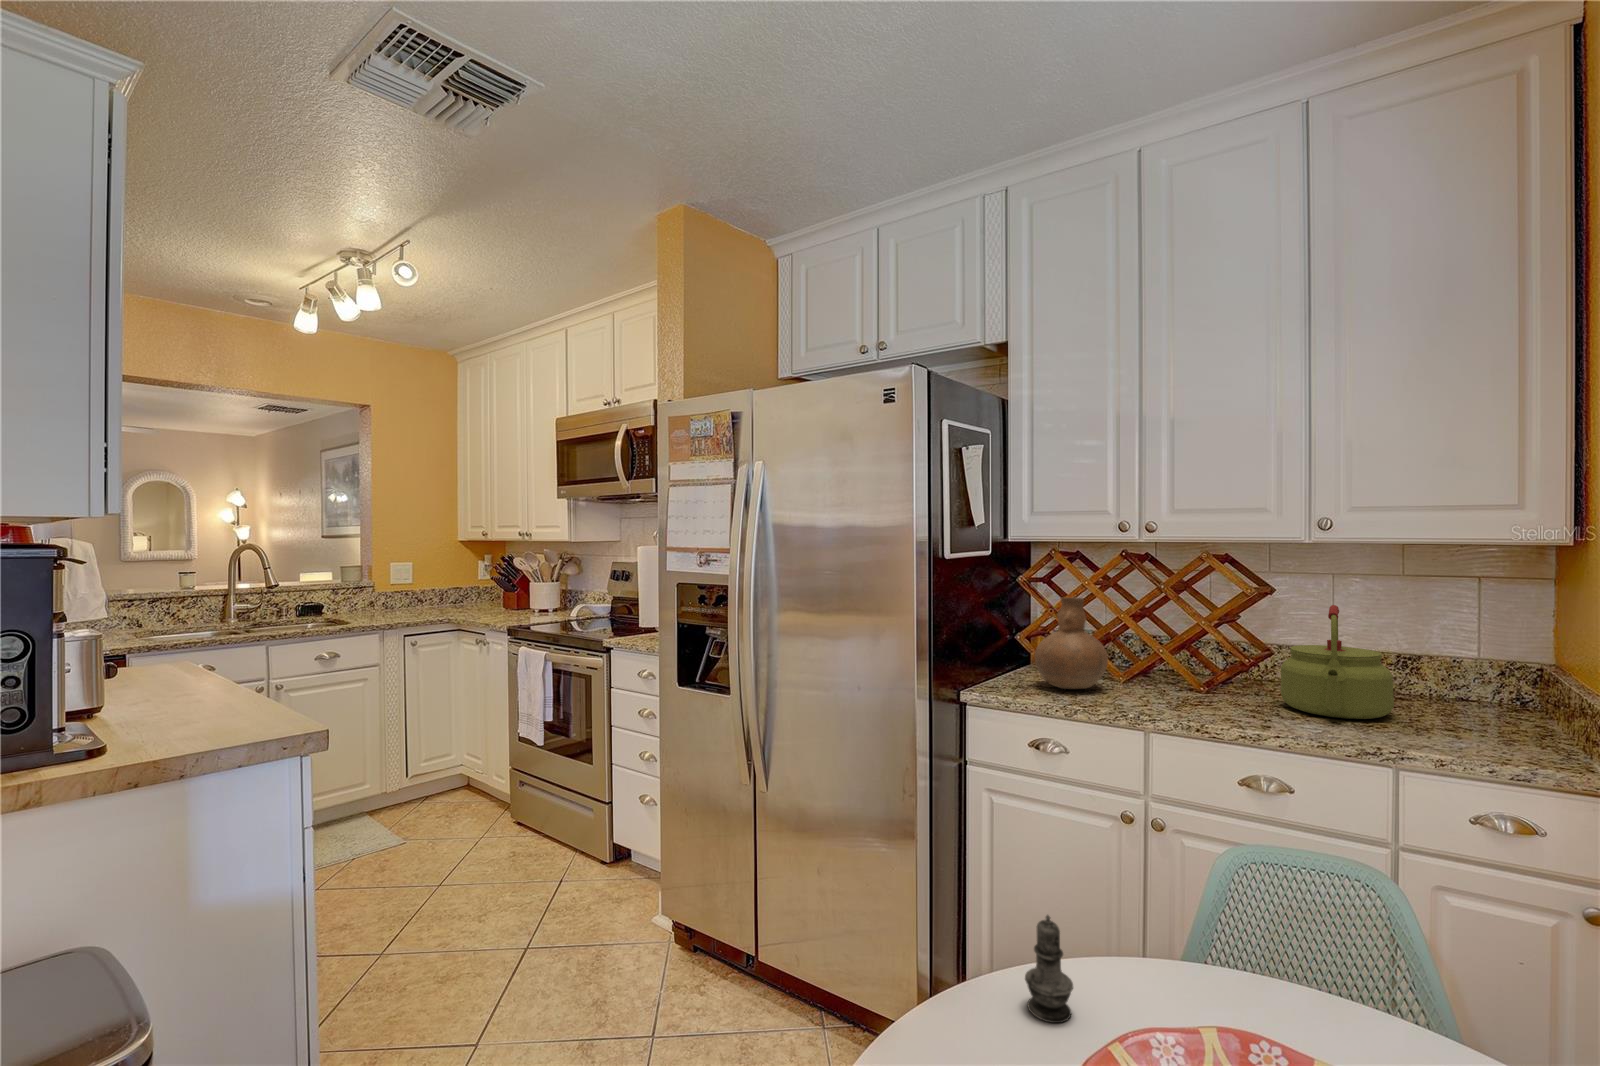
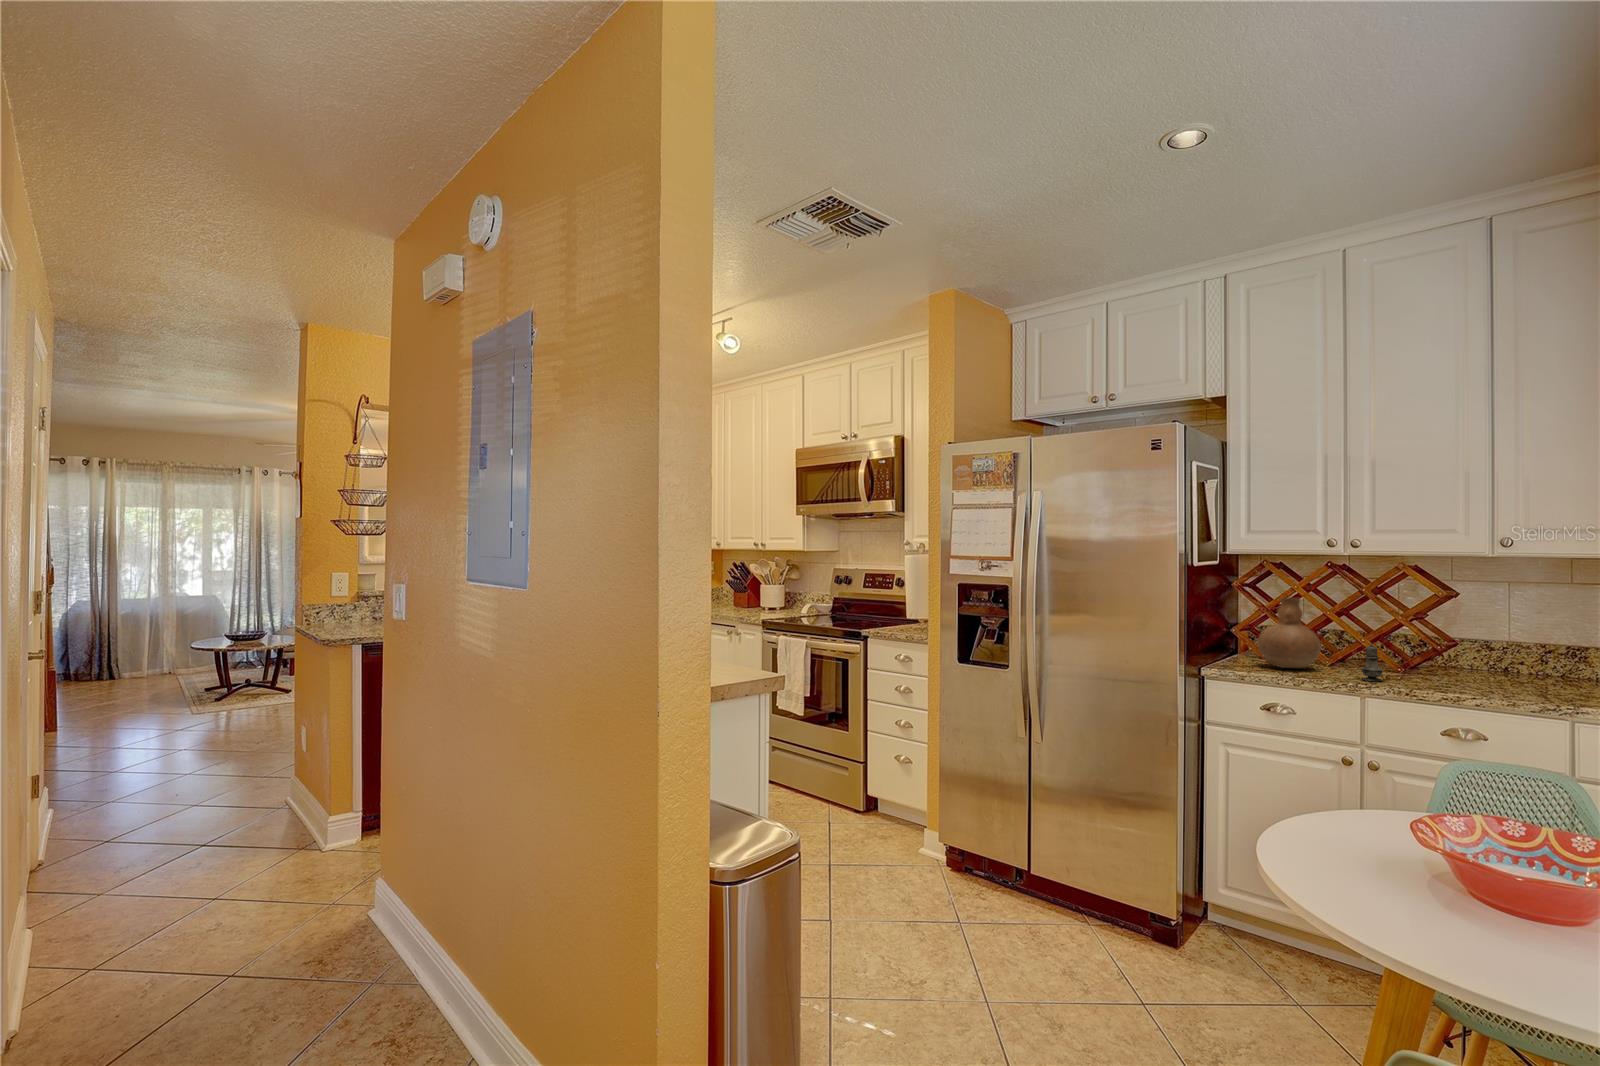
kettle: present [1281,605,1394,719] -> none [1469,605,1564,690]
salt shaker: present [1025,915,1073,1023] -> present [1361,643,1383,682]

